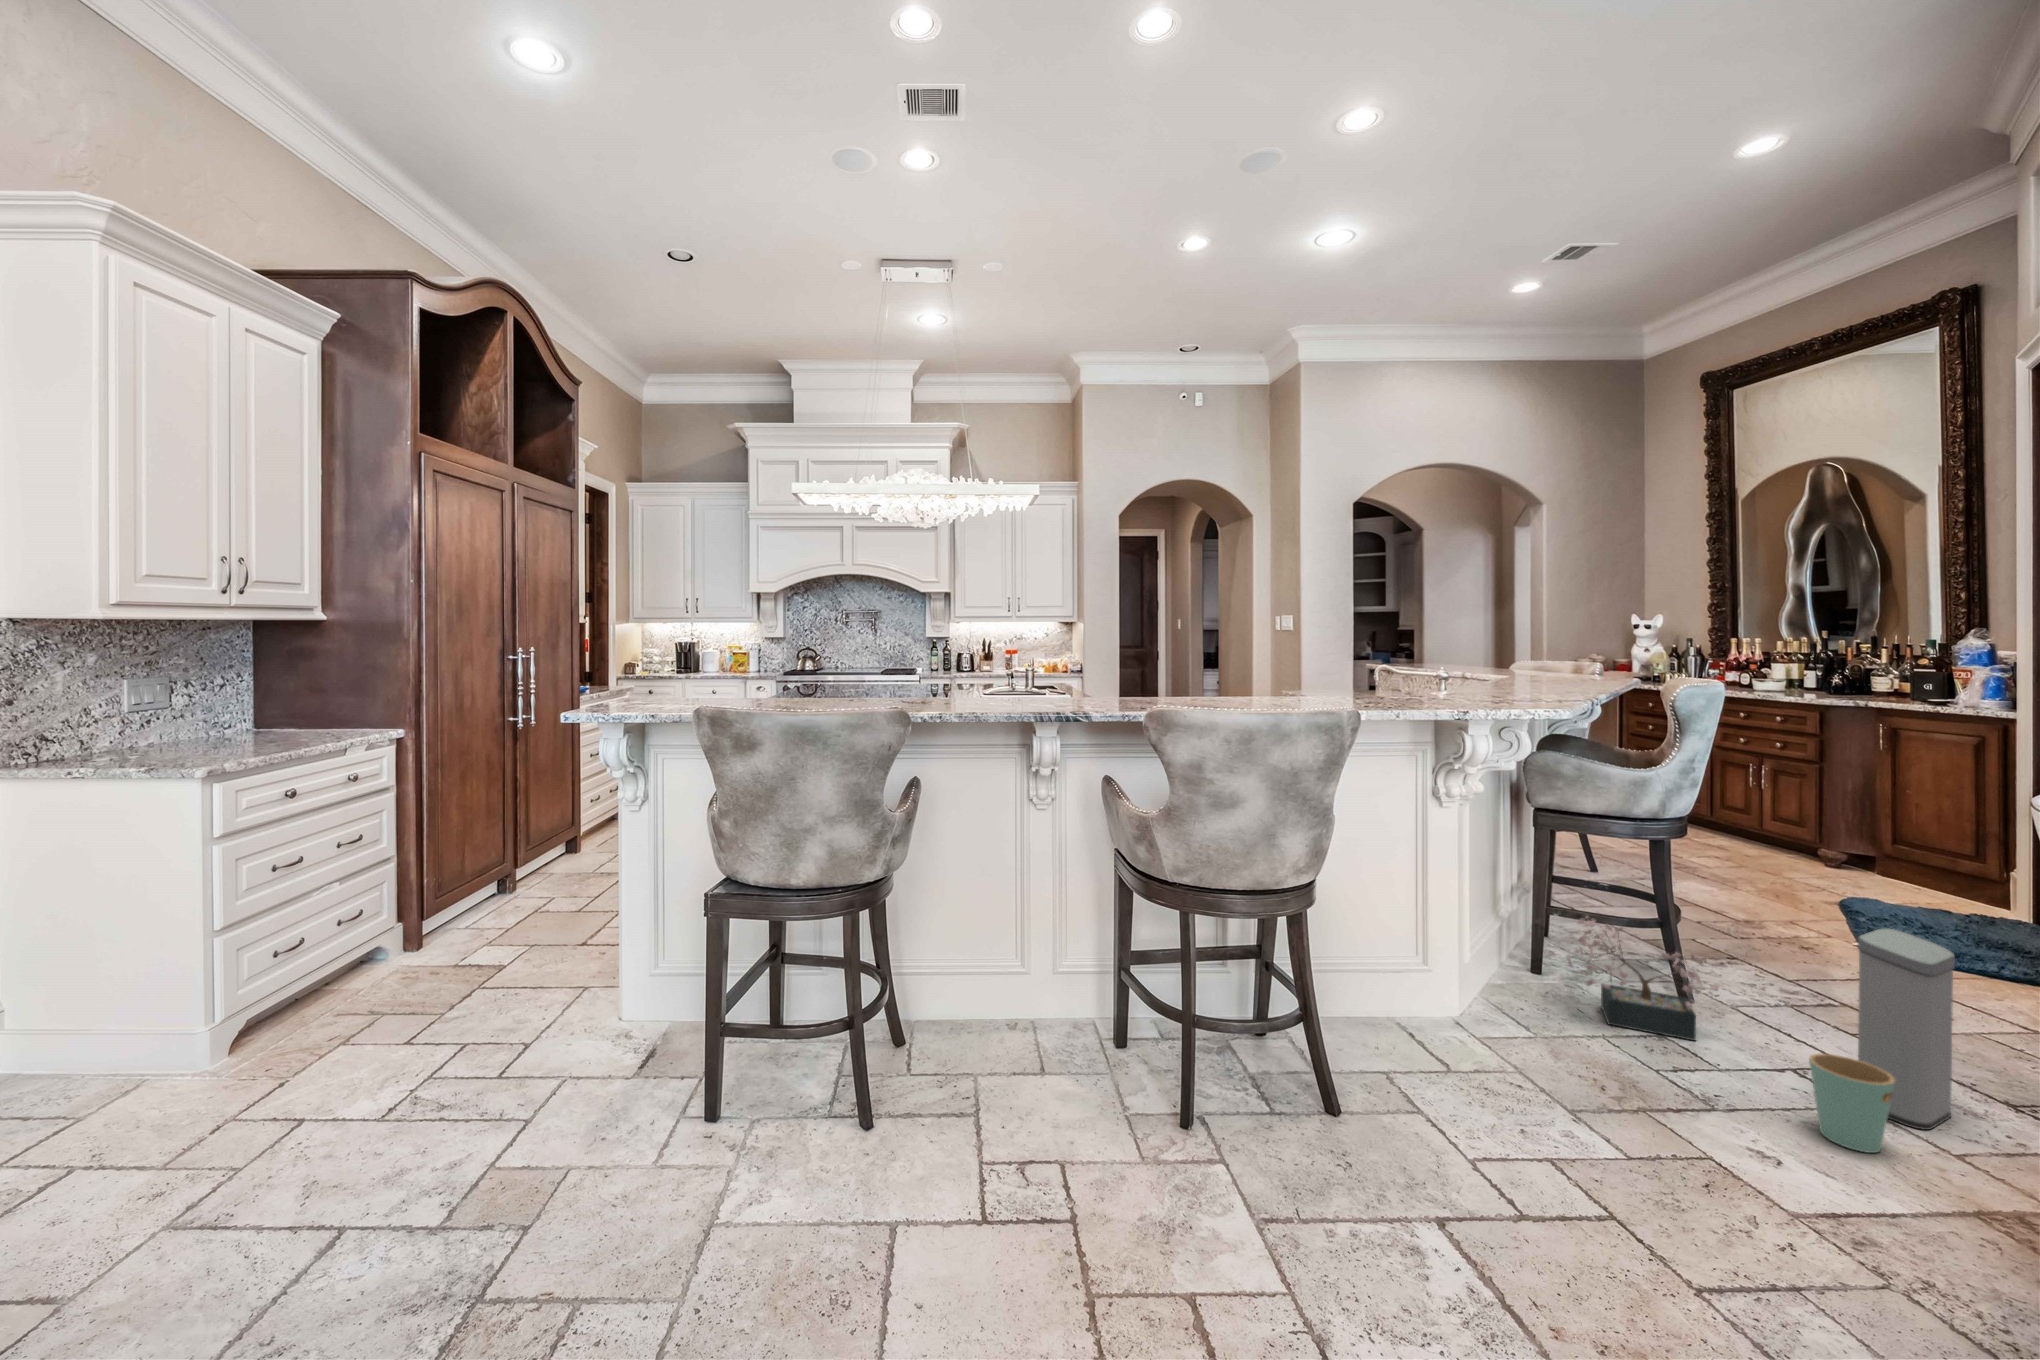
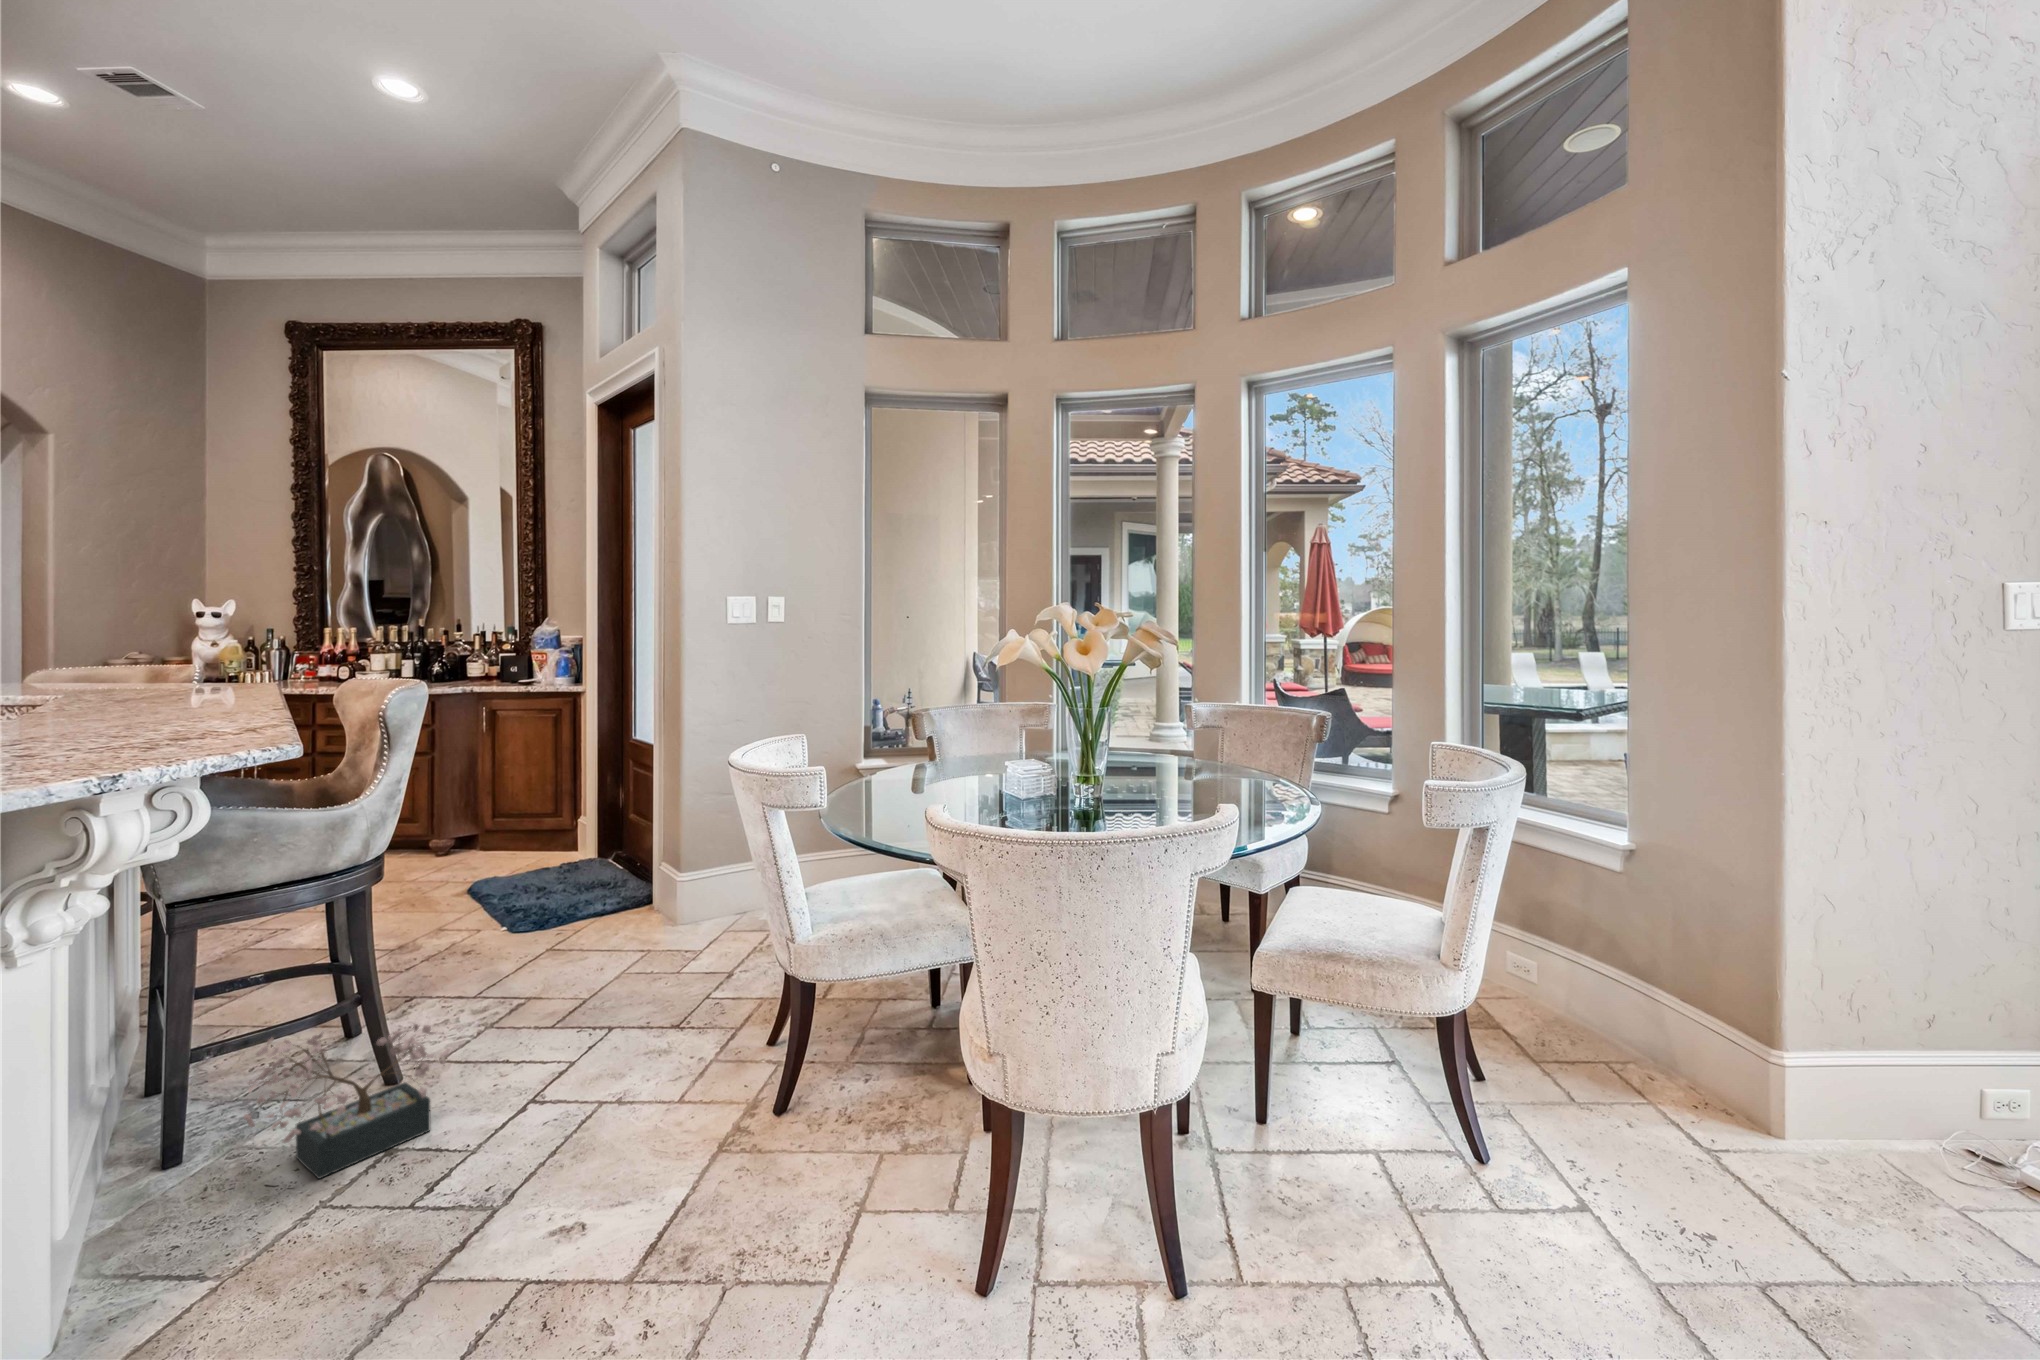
trash can: present [1809,929,1955,1153] -> none [580,914,657,1163]

